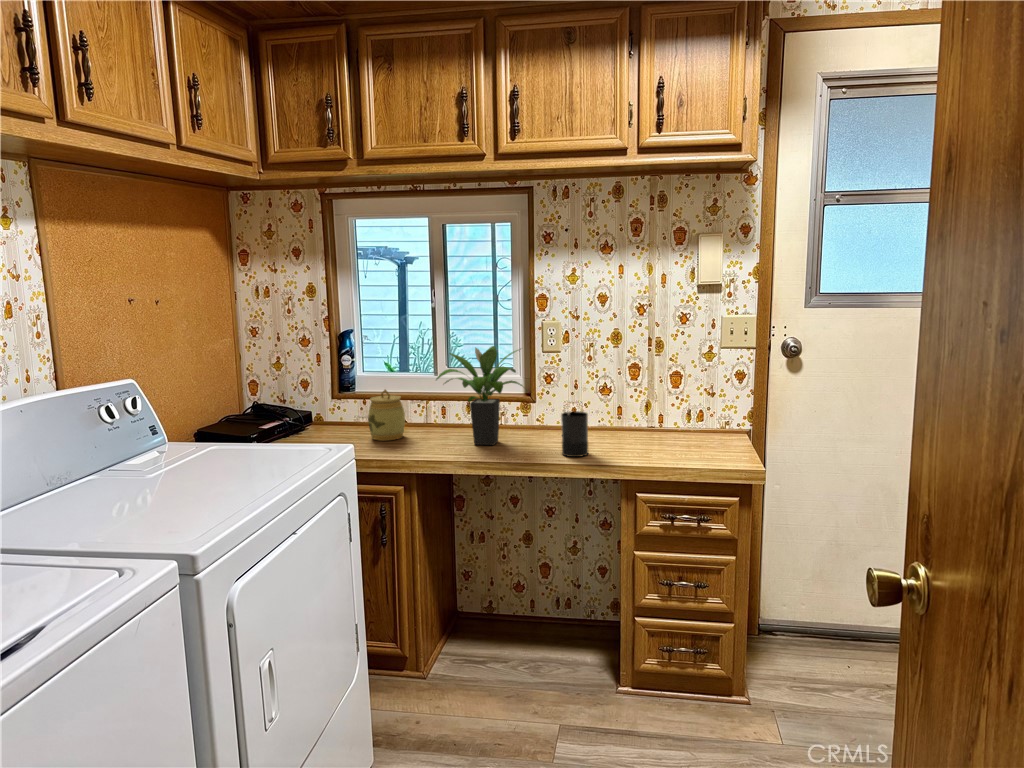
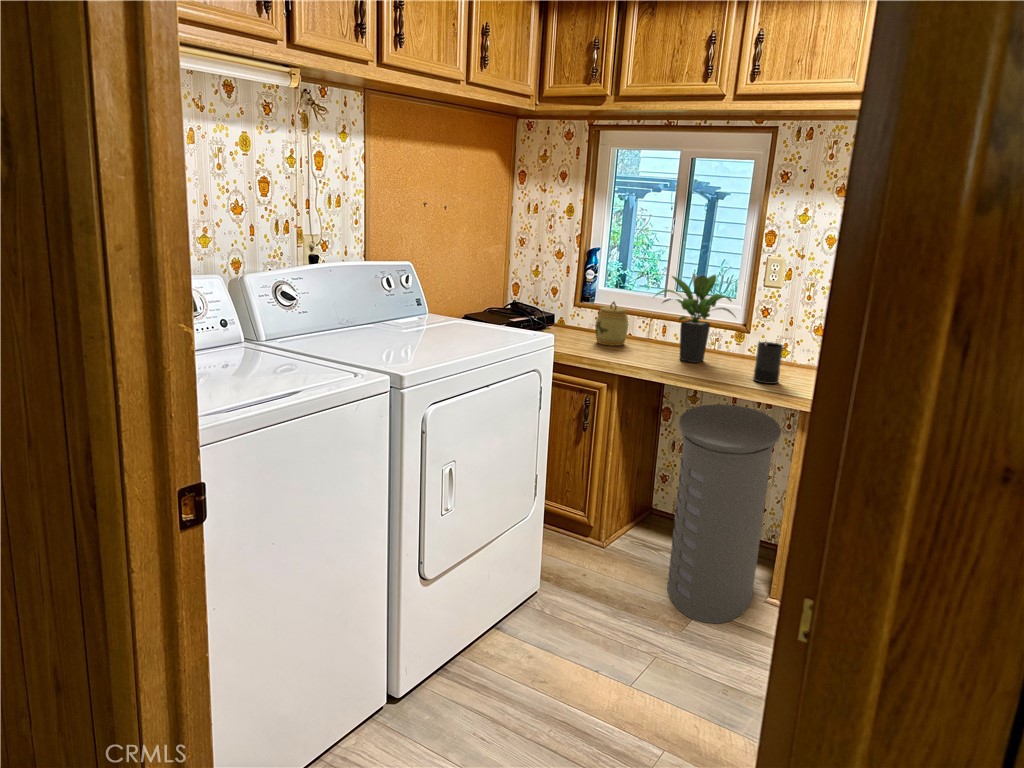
laundry hamper: none [496,483,607,741] -> present [667,404,781,624]

